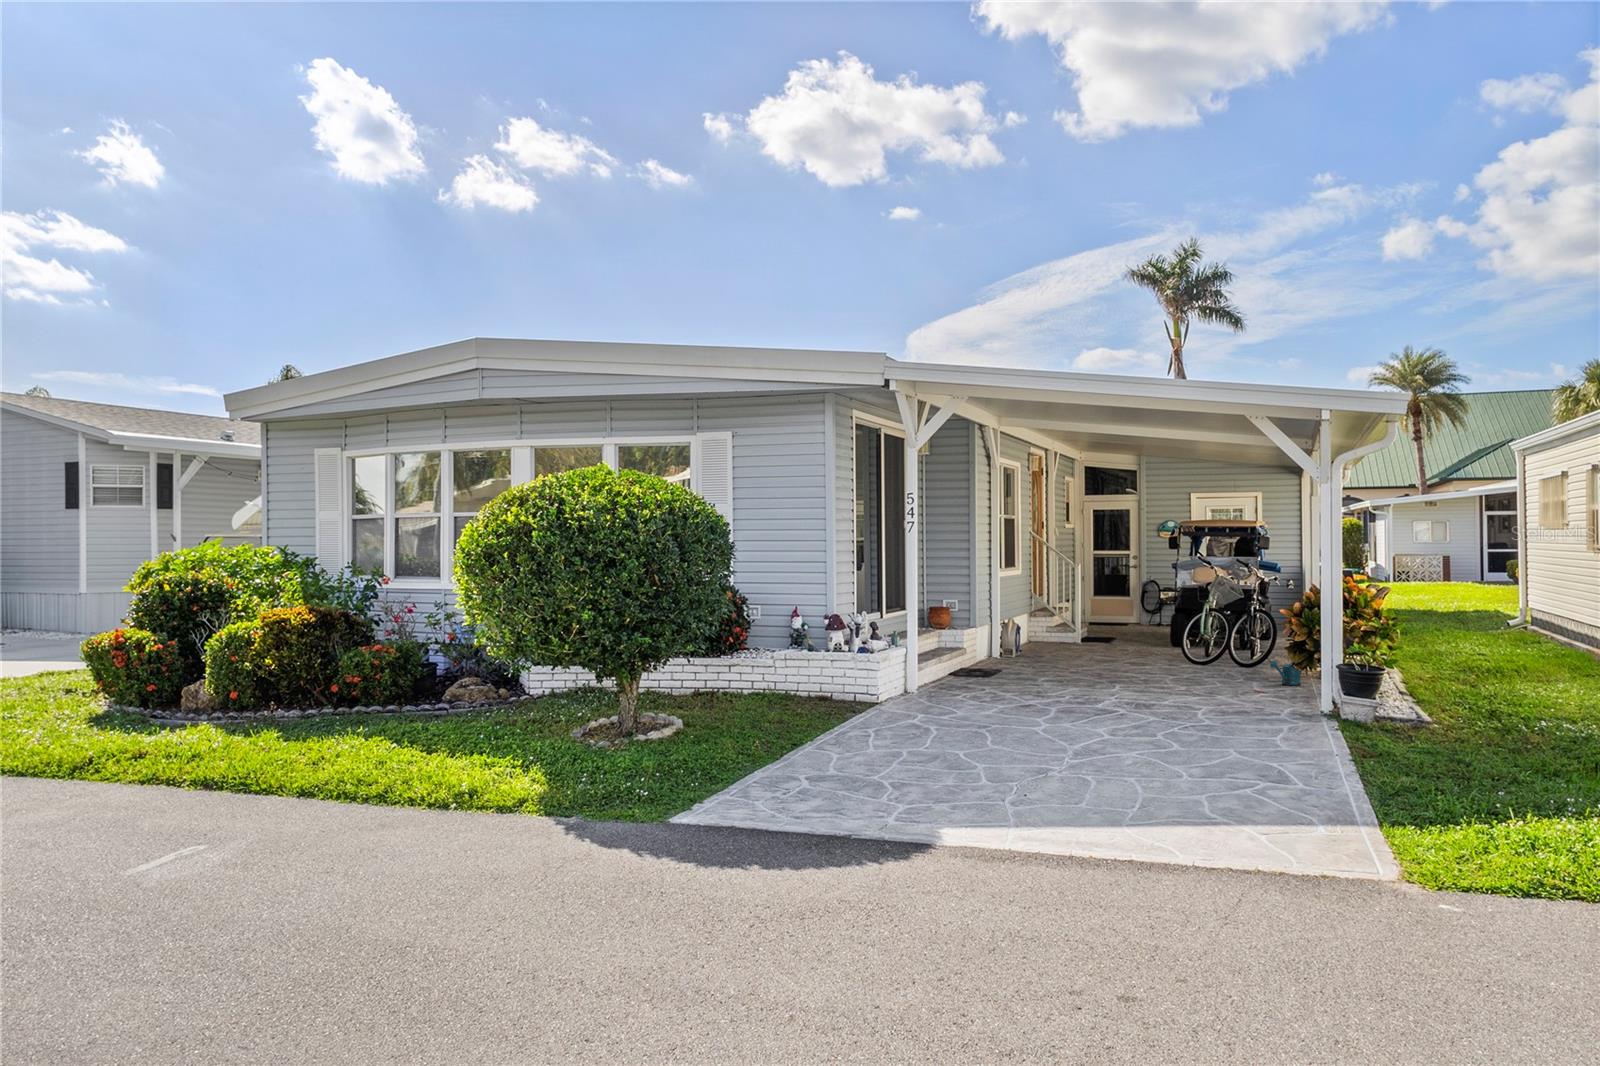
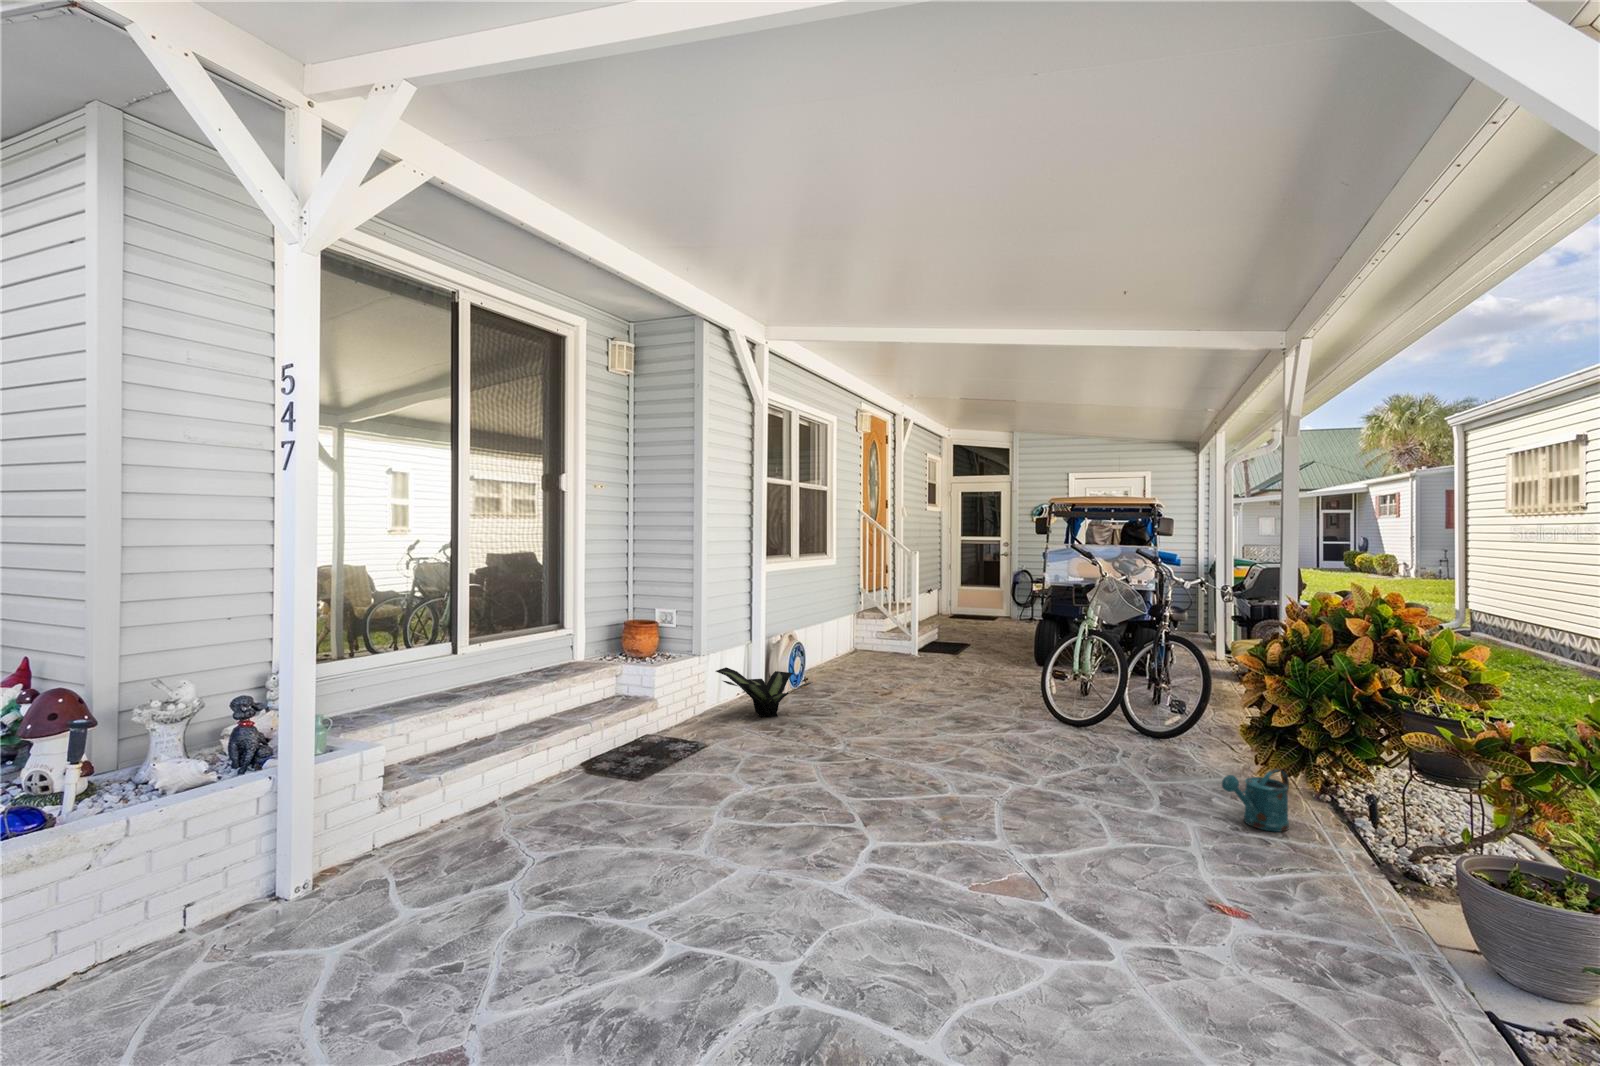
potted plant: none [982,637,1044,665] -> present [716,667,811,718]

